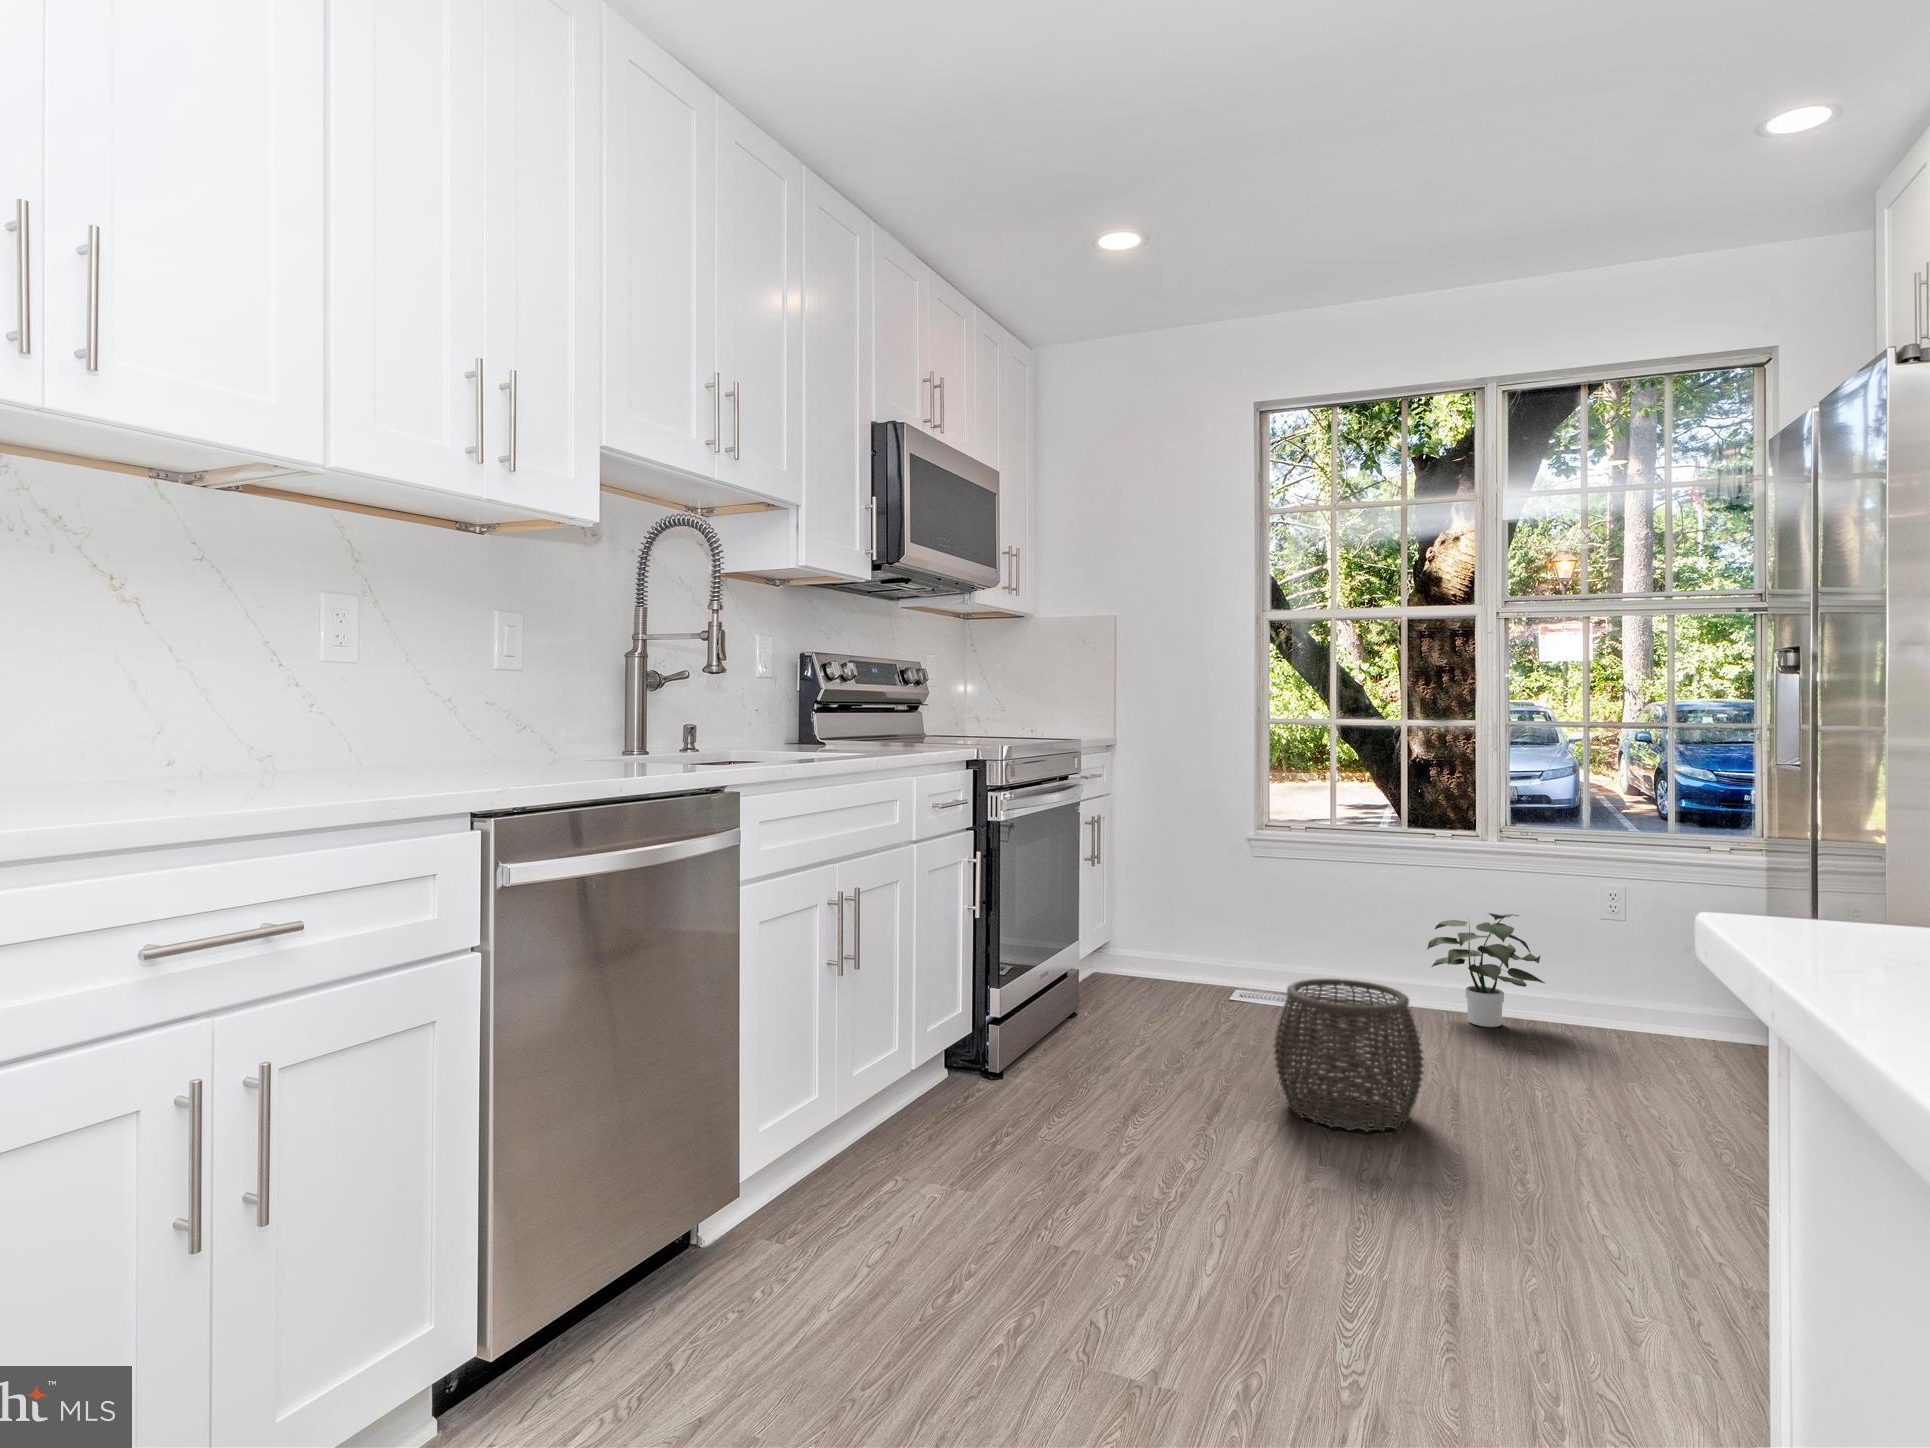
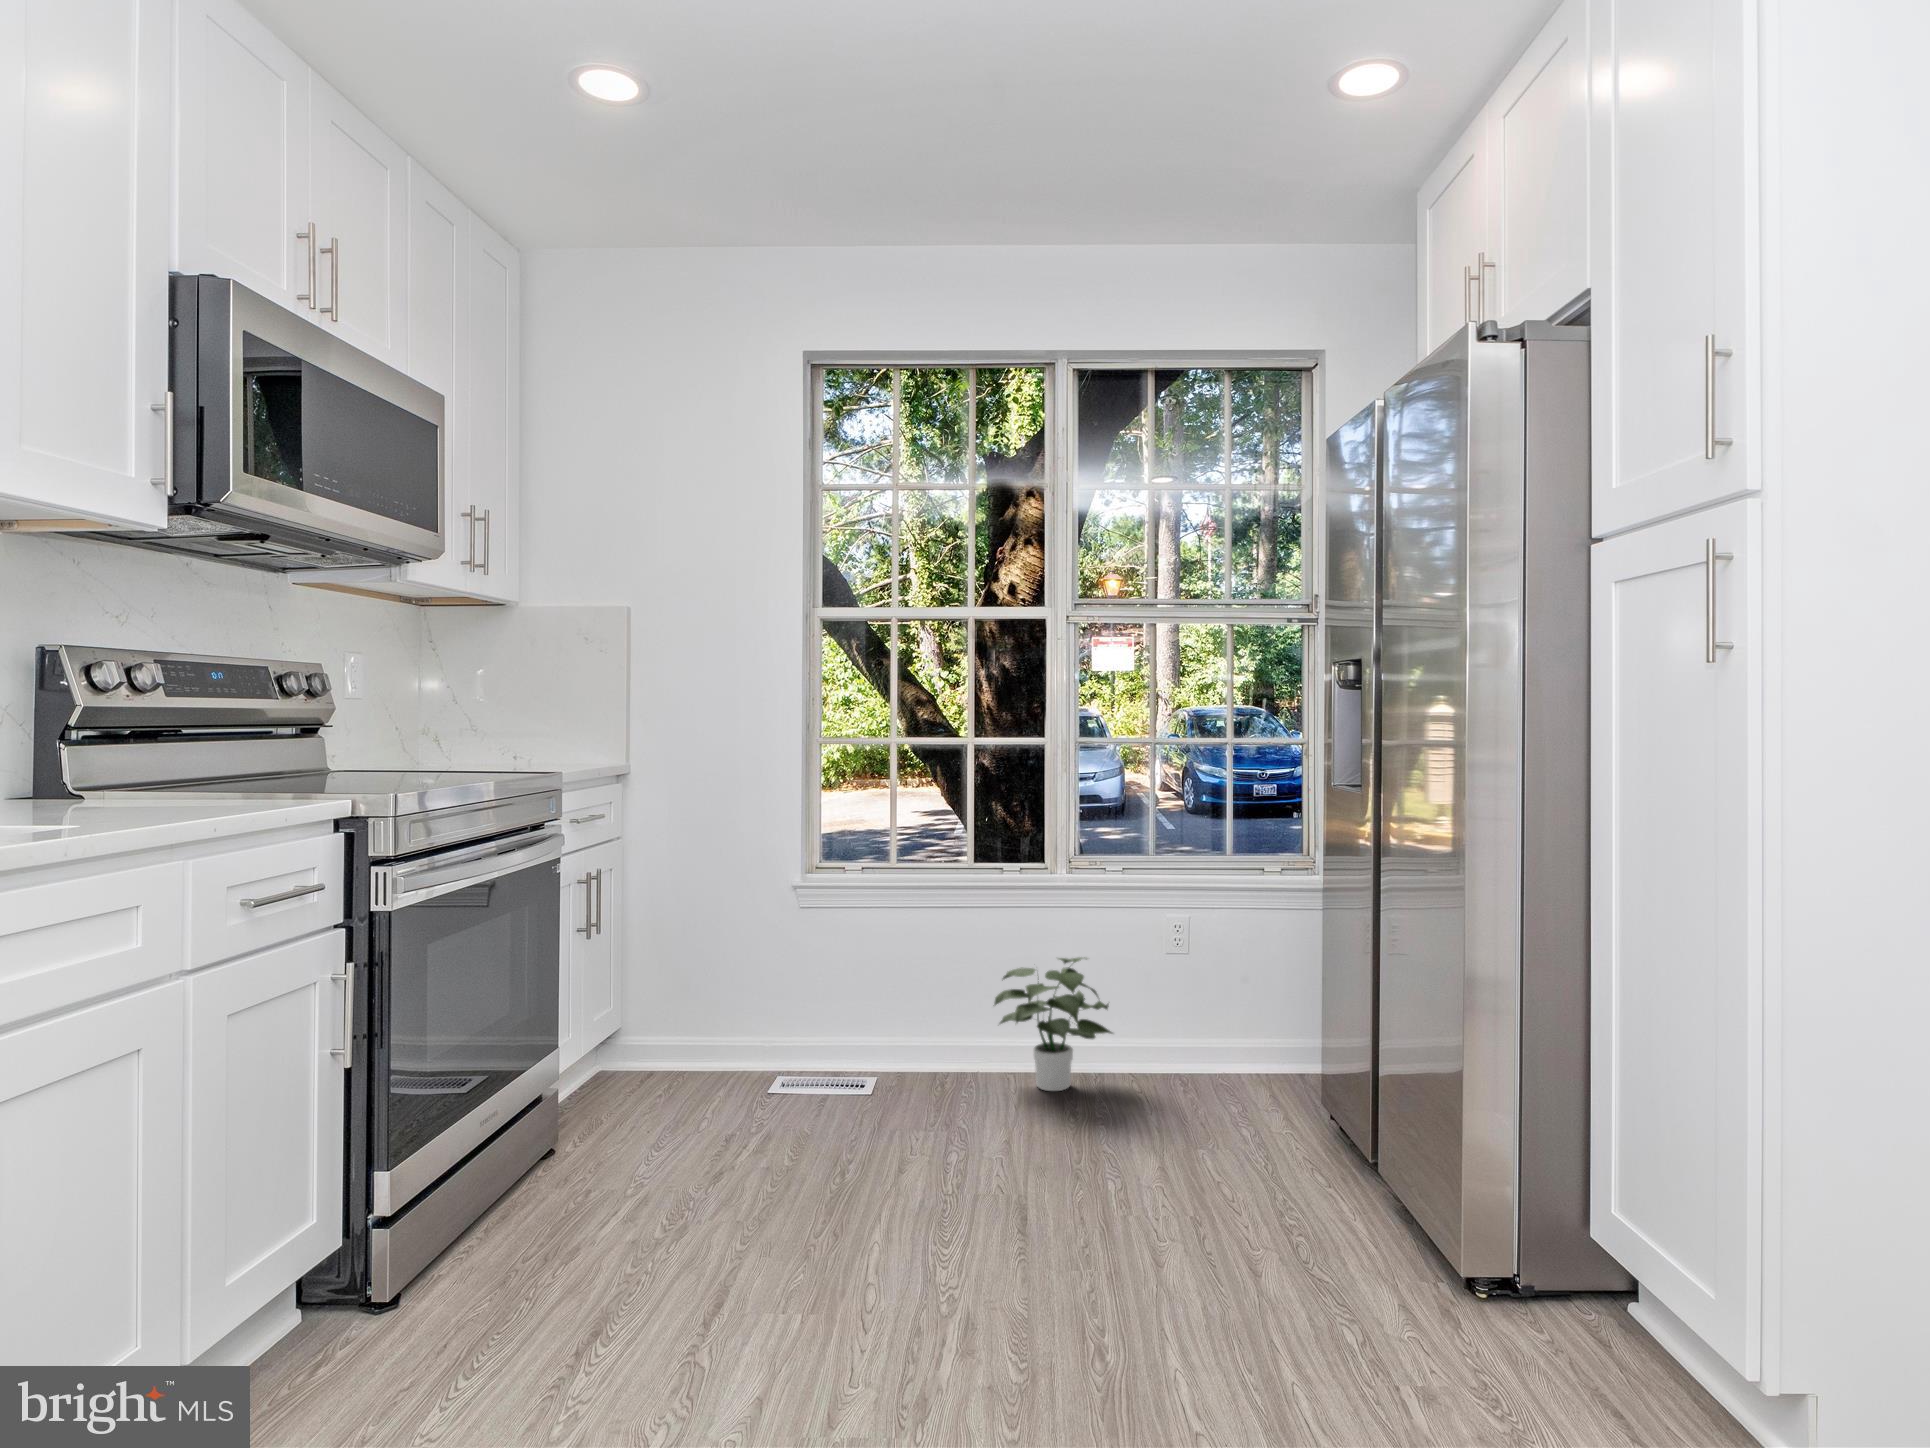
woven basket: present [1273,979,1424,1132] -> none [799,1085,987,1304]

